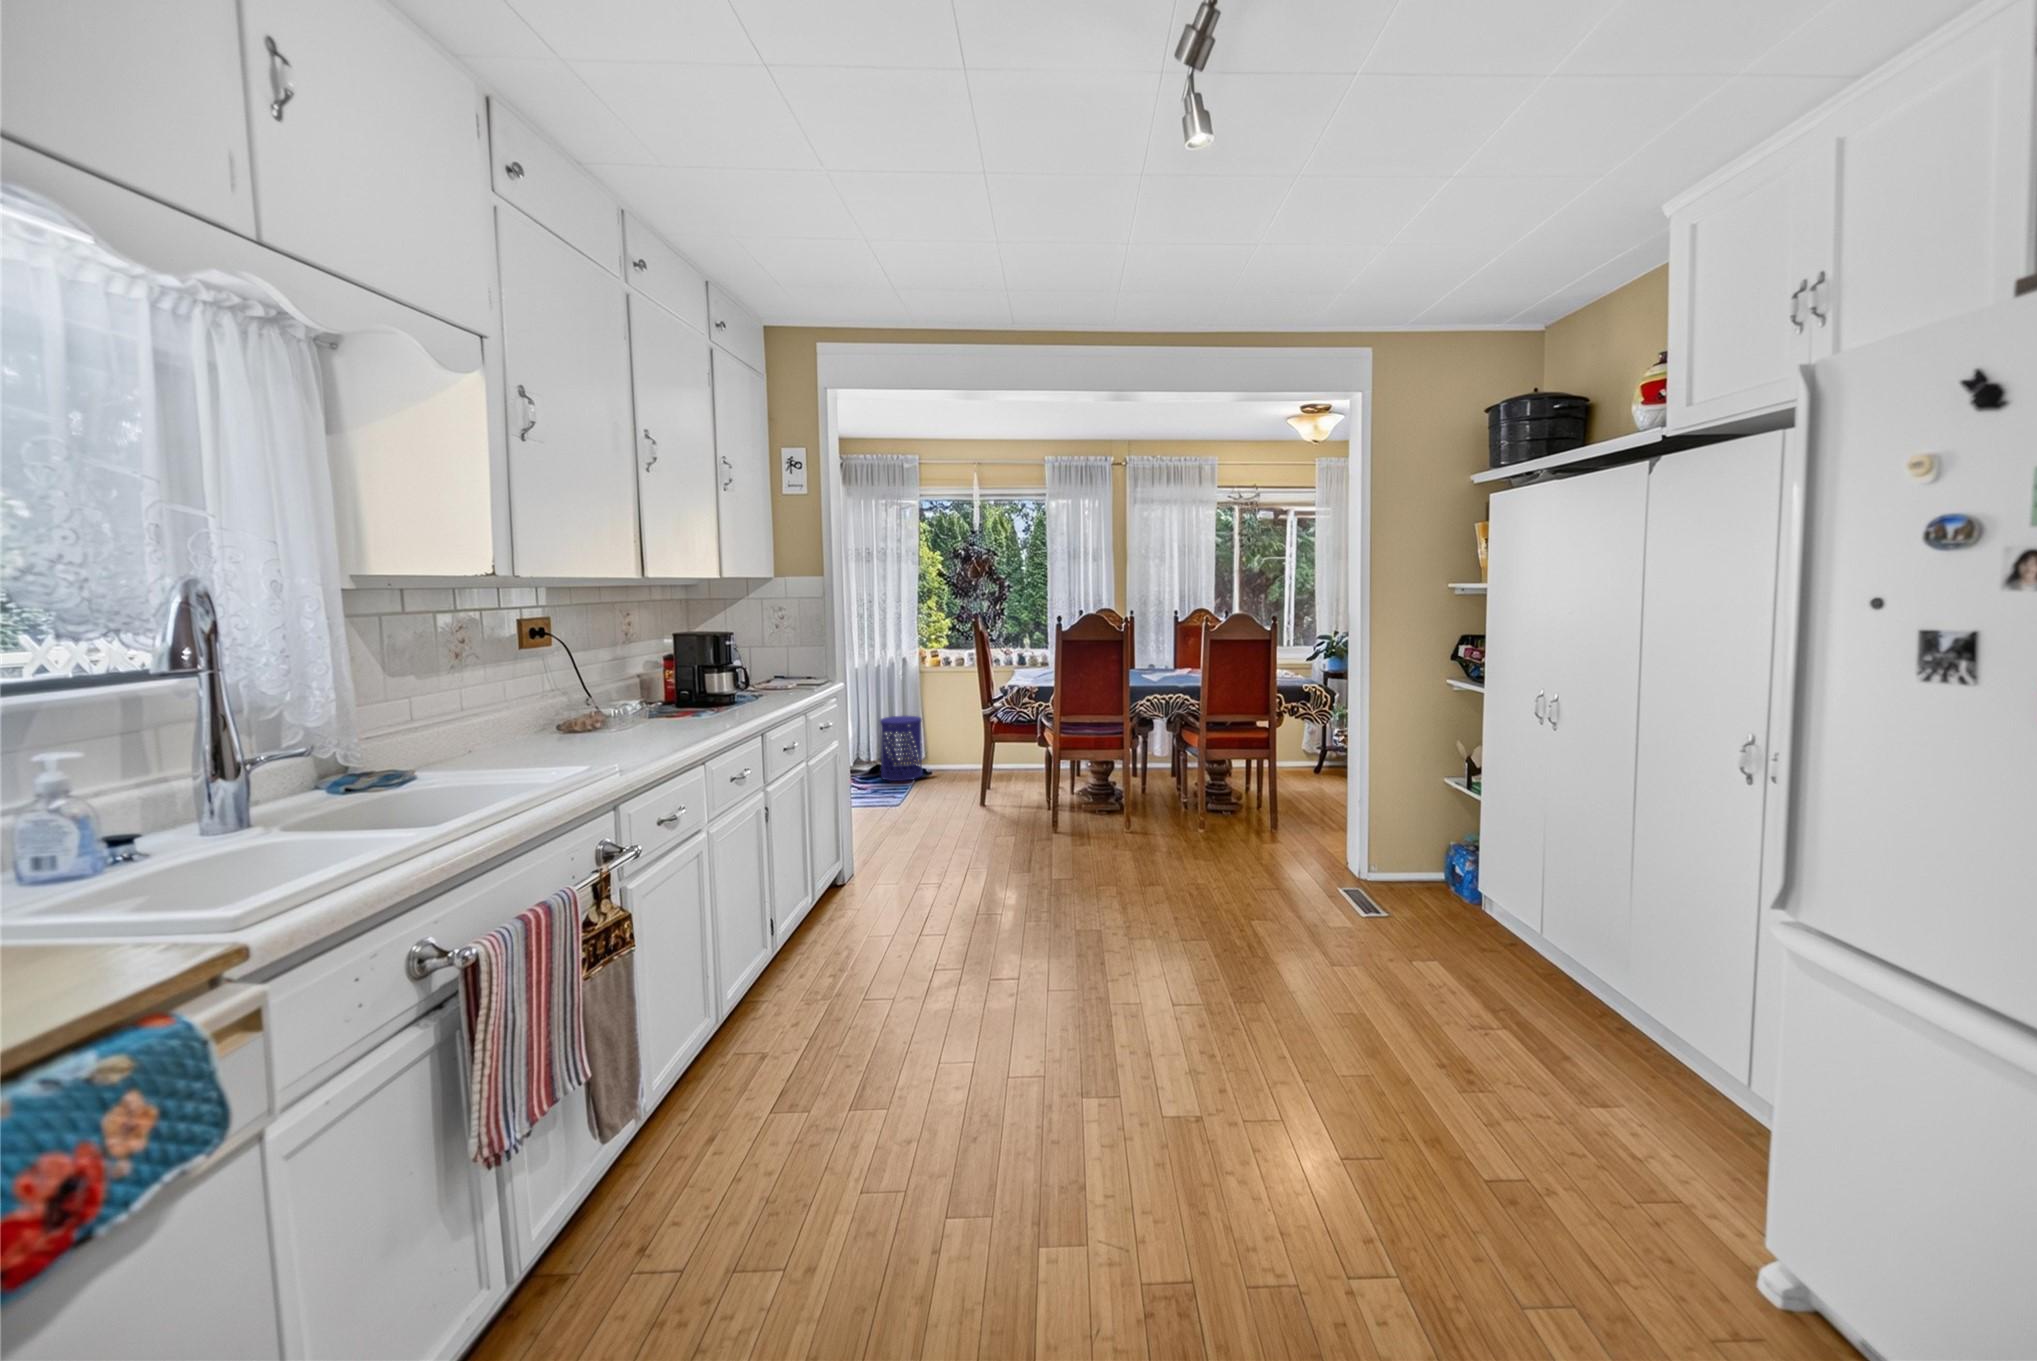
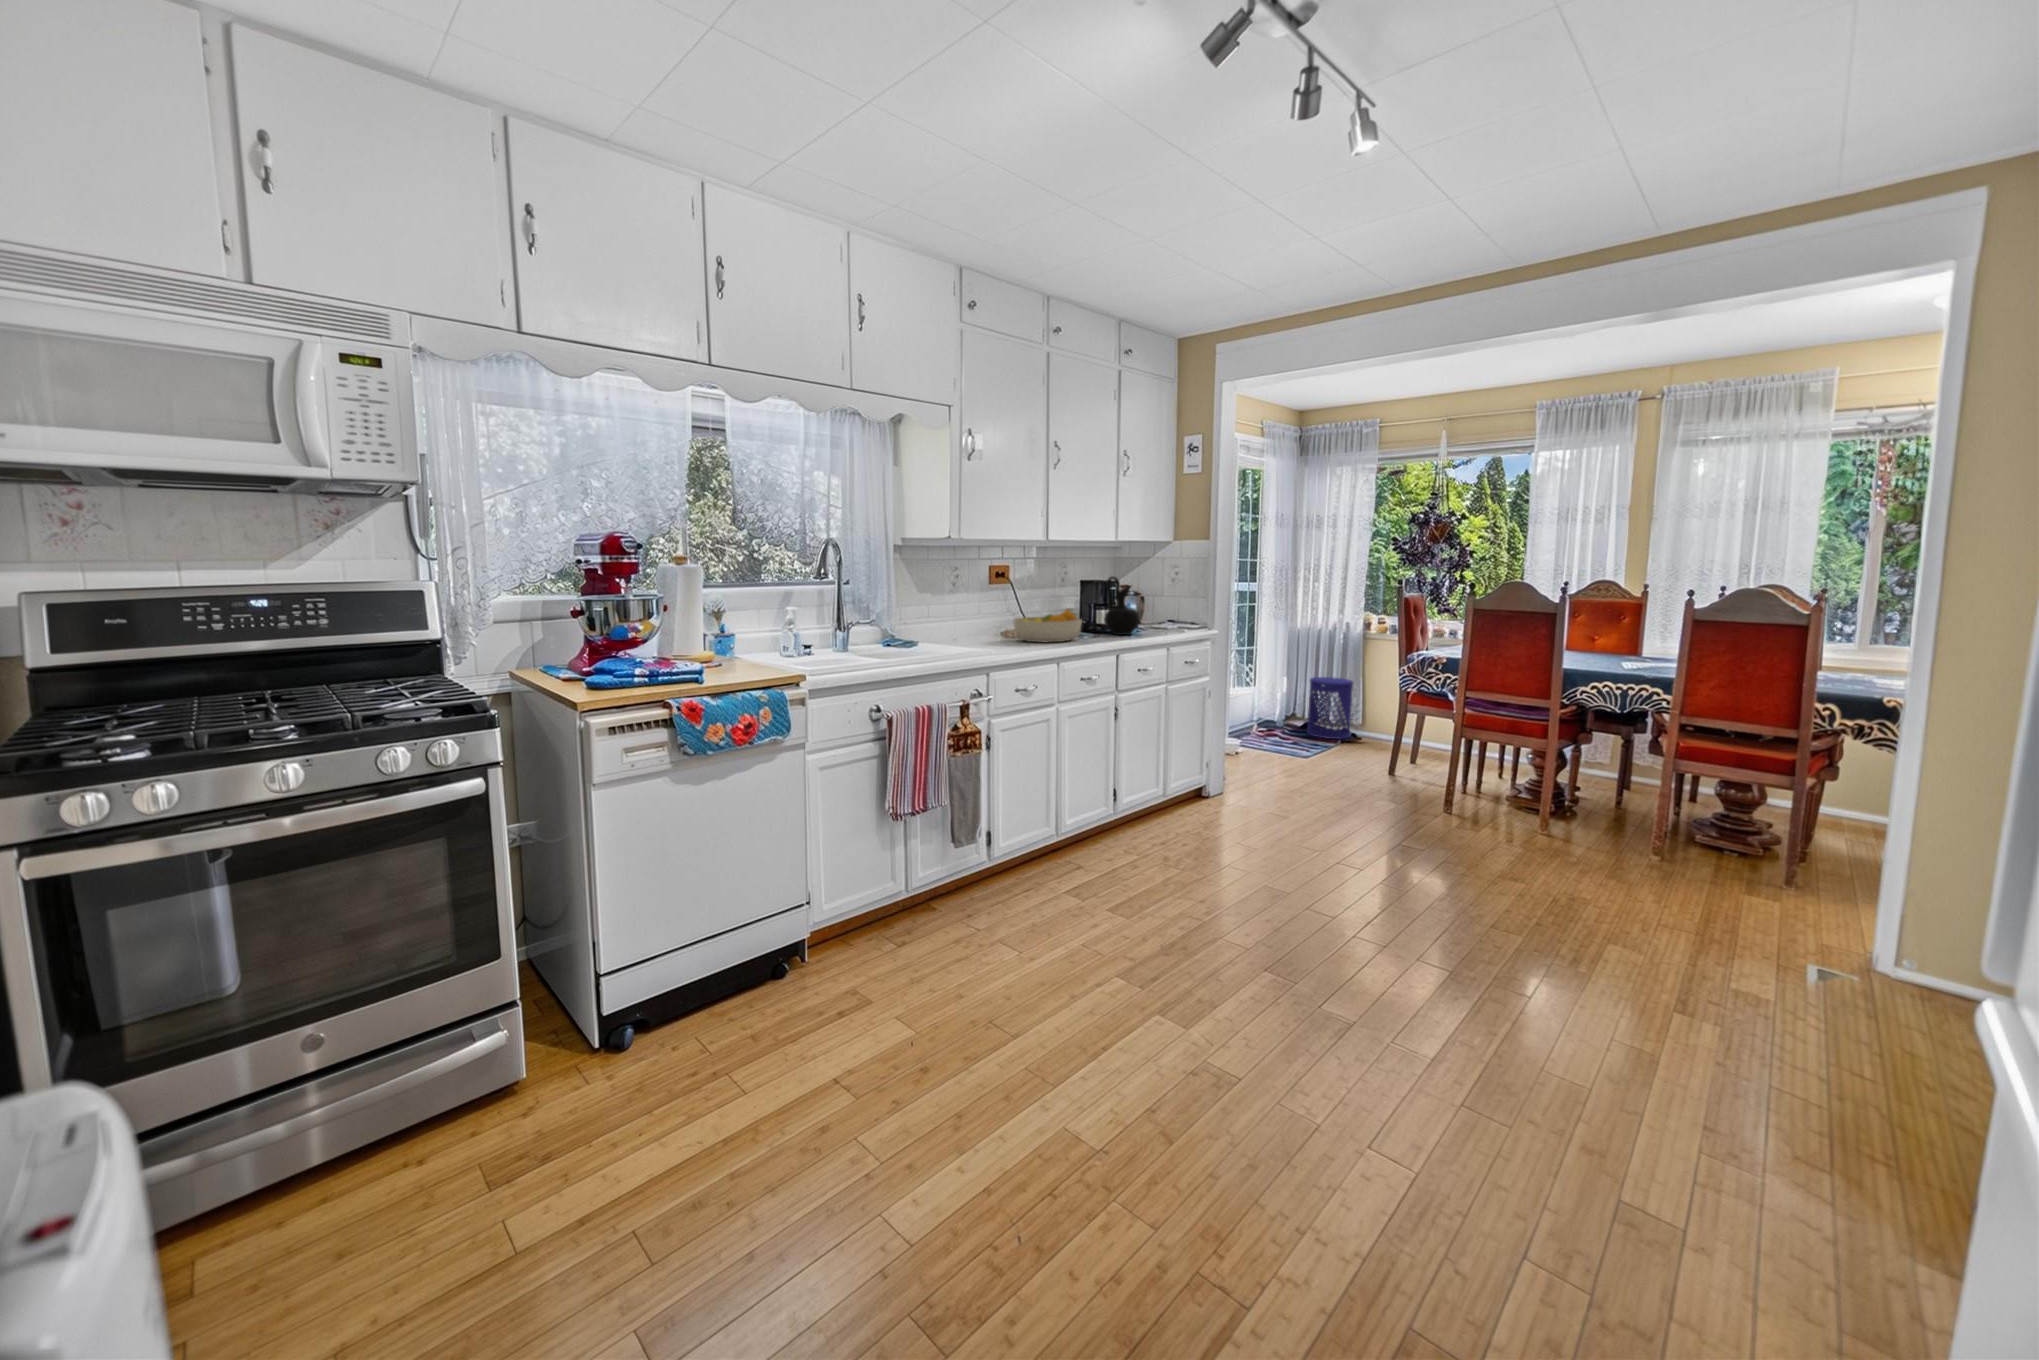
ceramic jug: none [721,626,773,706] -> present [1104,577,1139,635]
fruit bowl: none [603,679,717,737] -> present [1013,610,1082,643]

